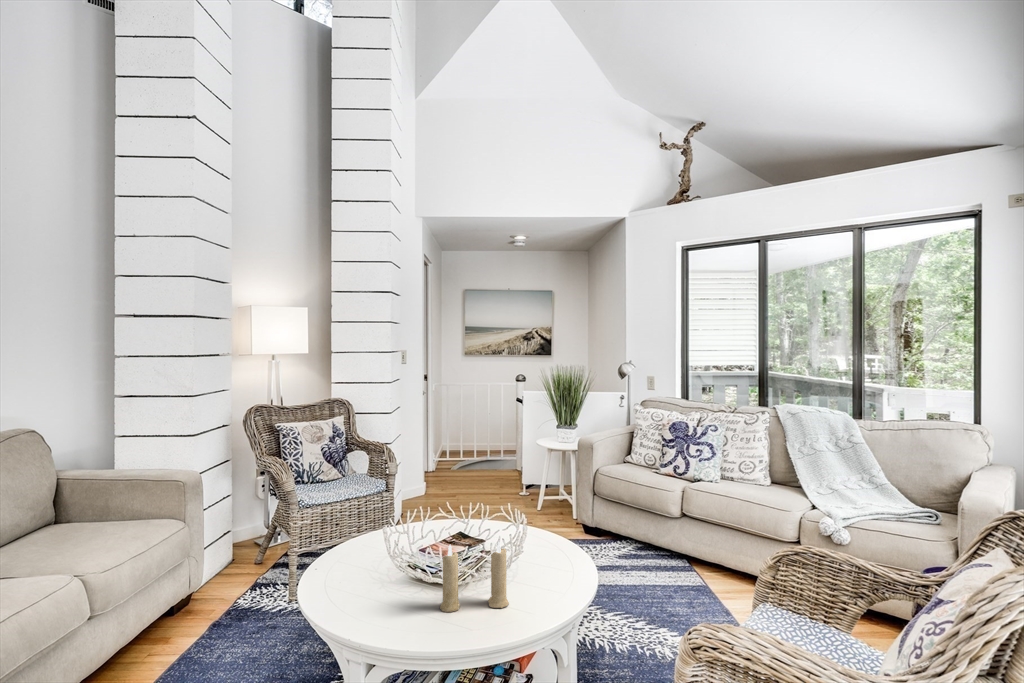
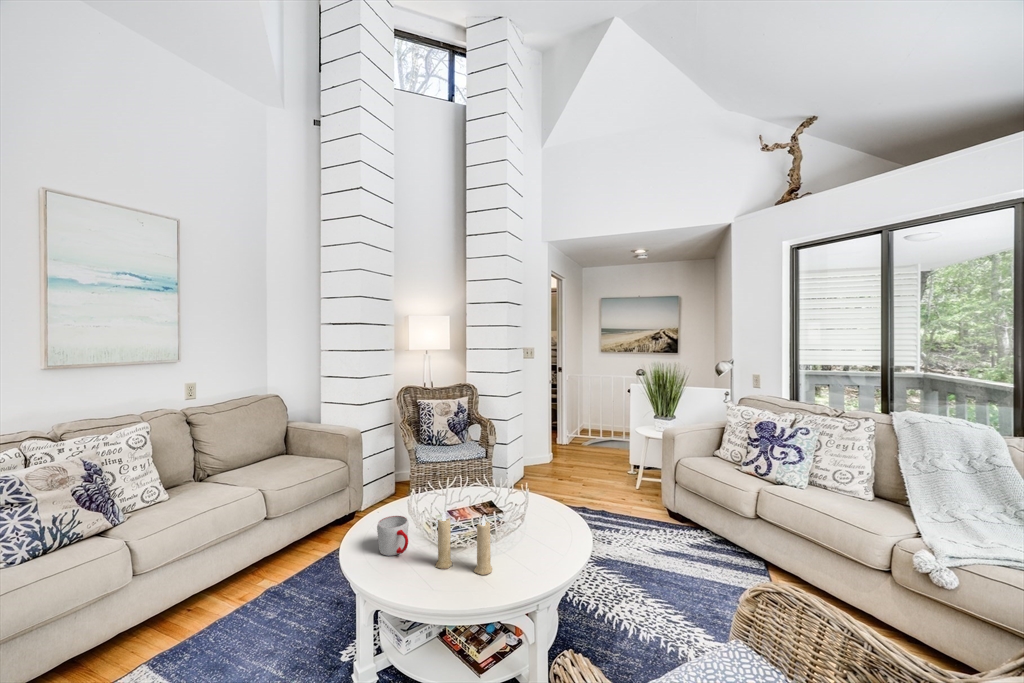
mug: none [353,563,404,613] -> present [377,516,409,556]

